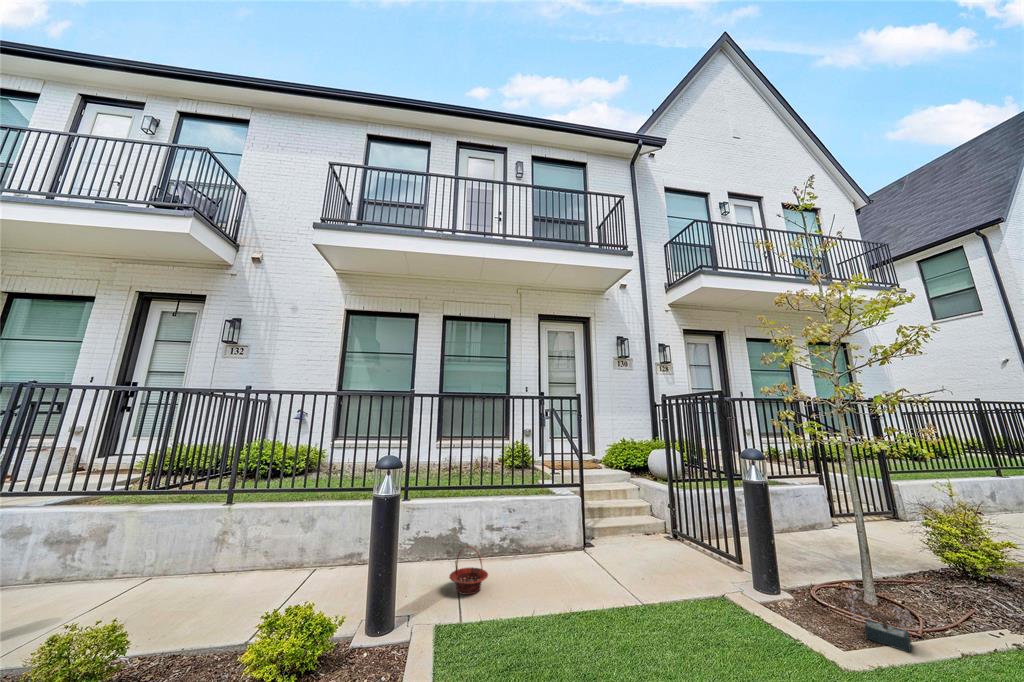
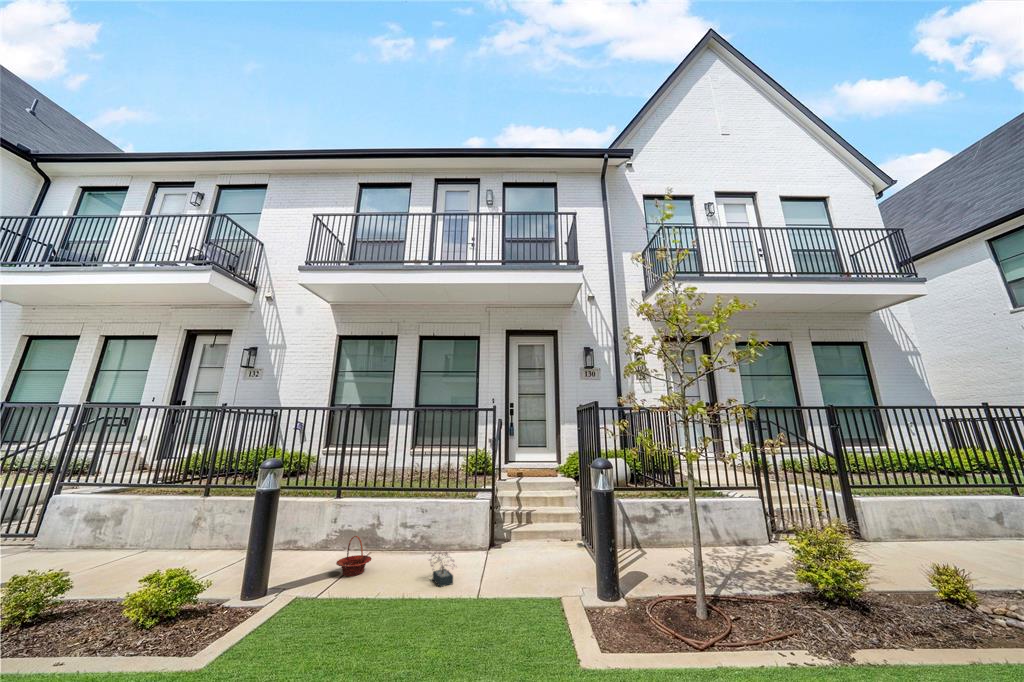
decorative plant: present [846,585,919,652] -> present [429,546,457,587]

